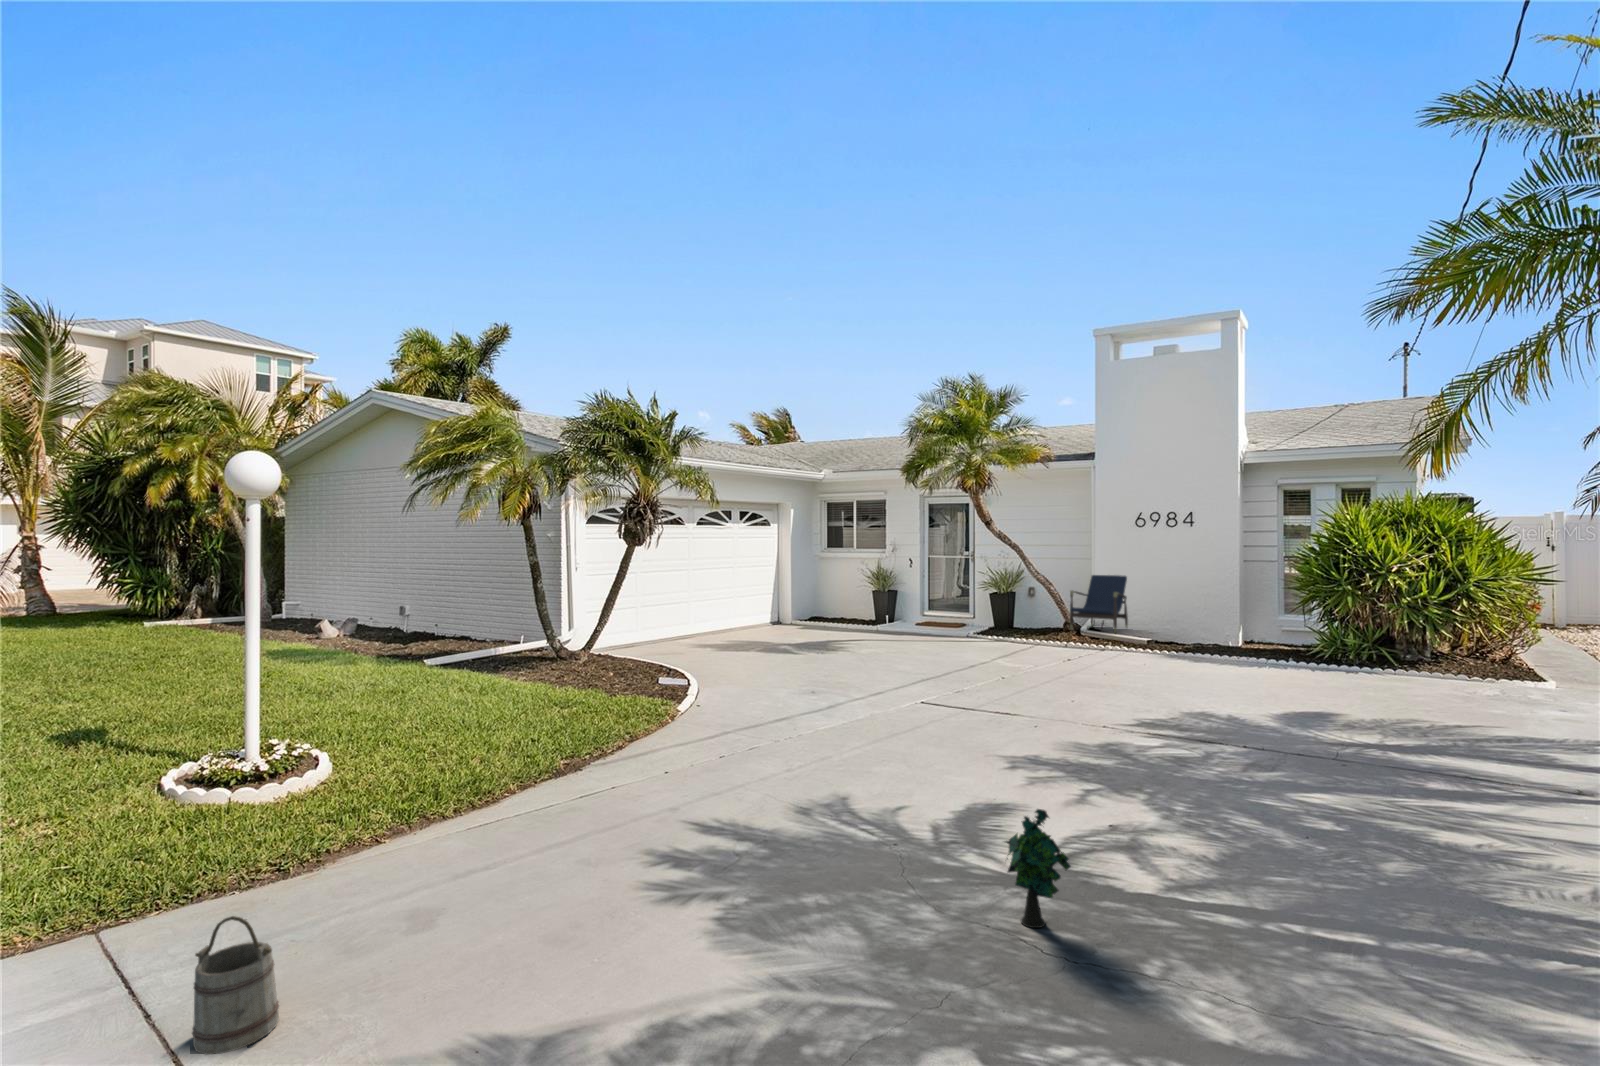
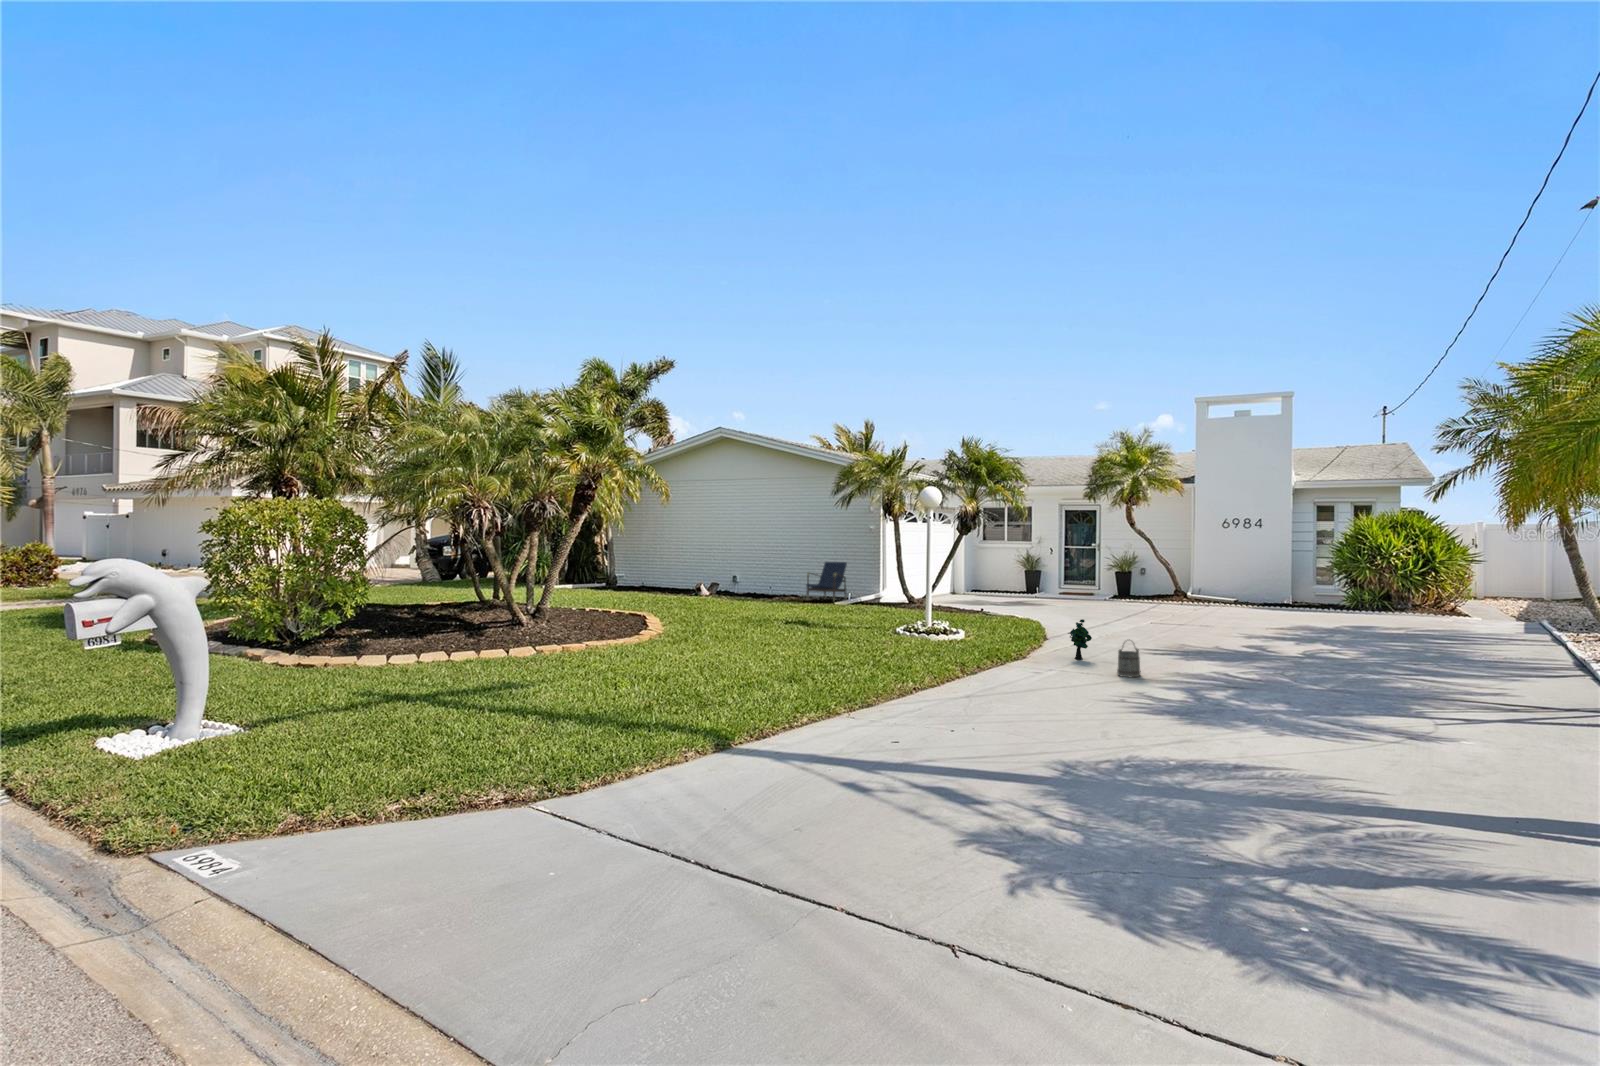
lounge chair: present [1070,575,1128,633] -> present [806,562,847,601]
decorative plant: present [1005,809,1071,928] -> present [1068,619,1092,660]

